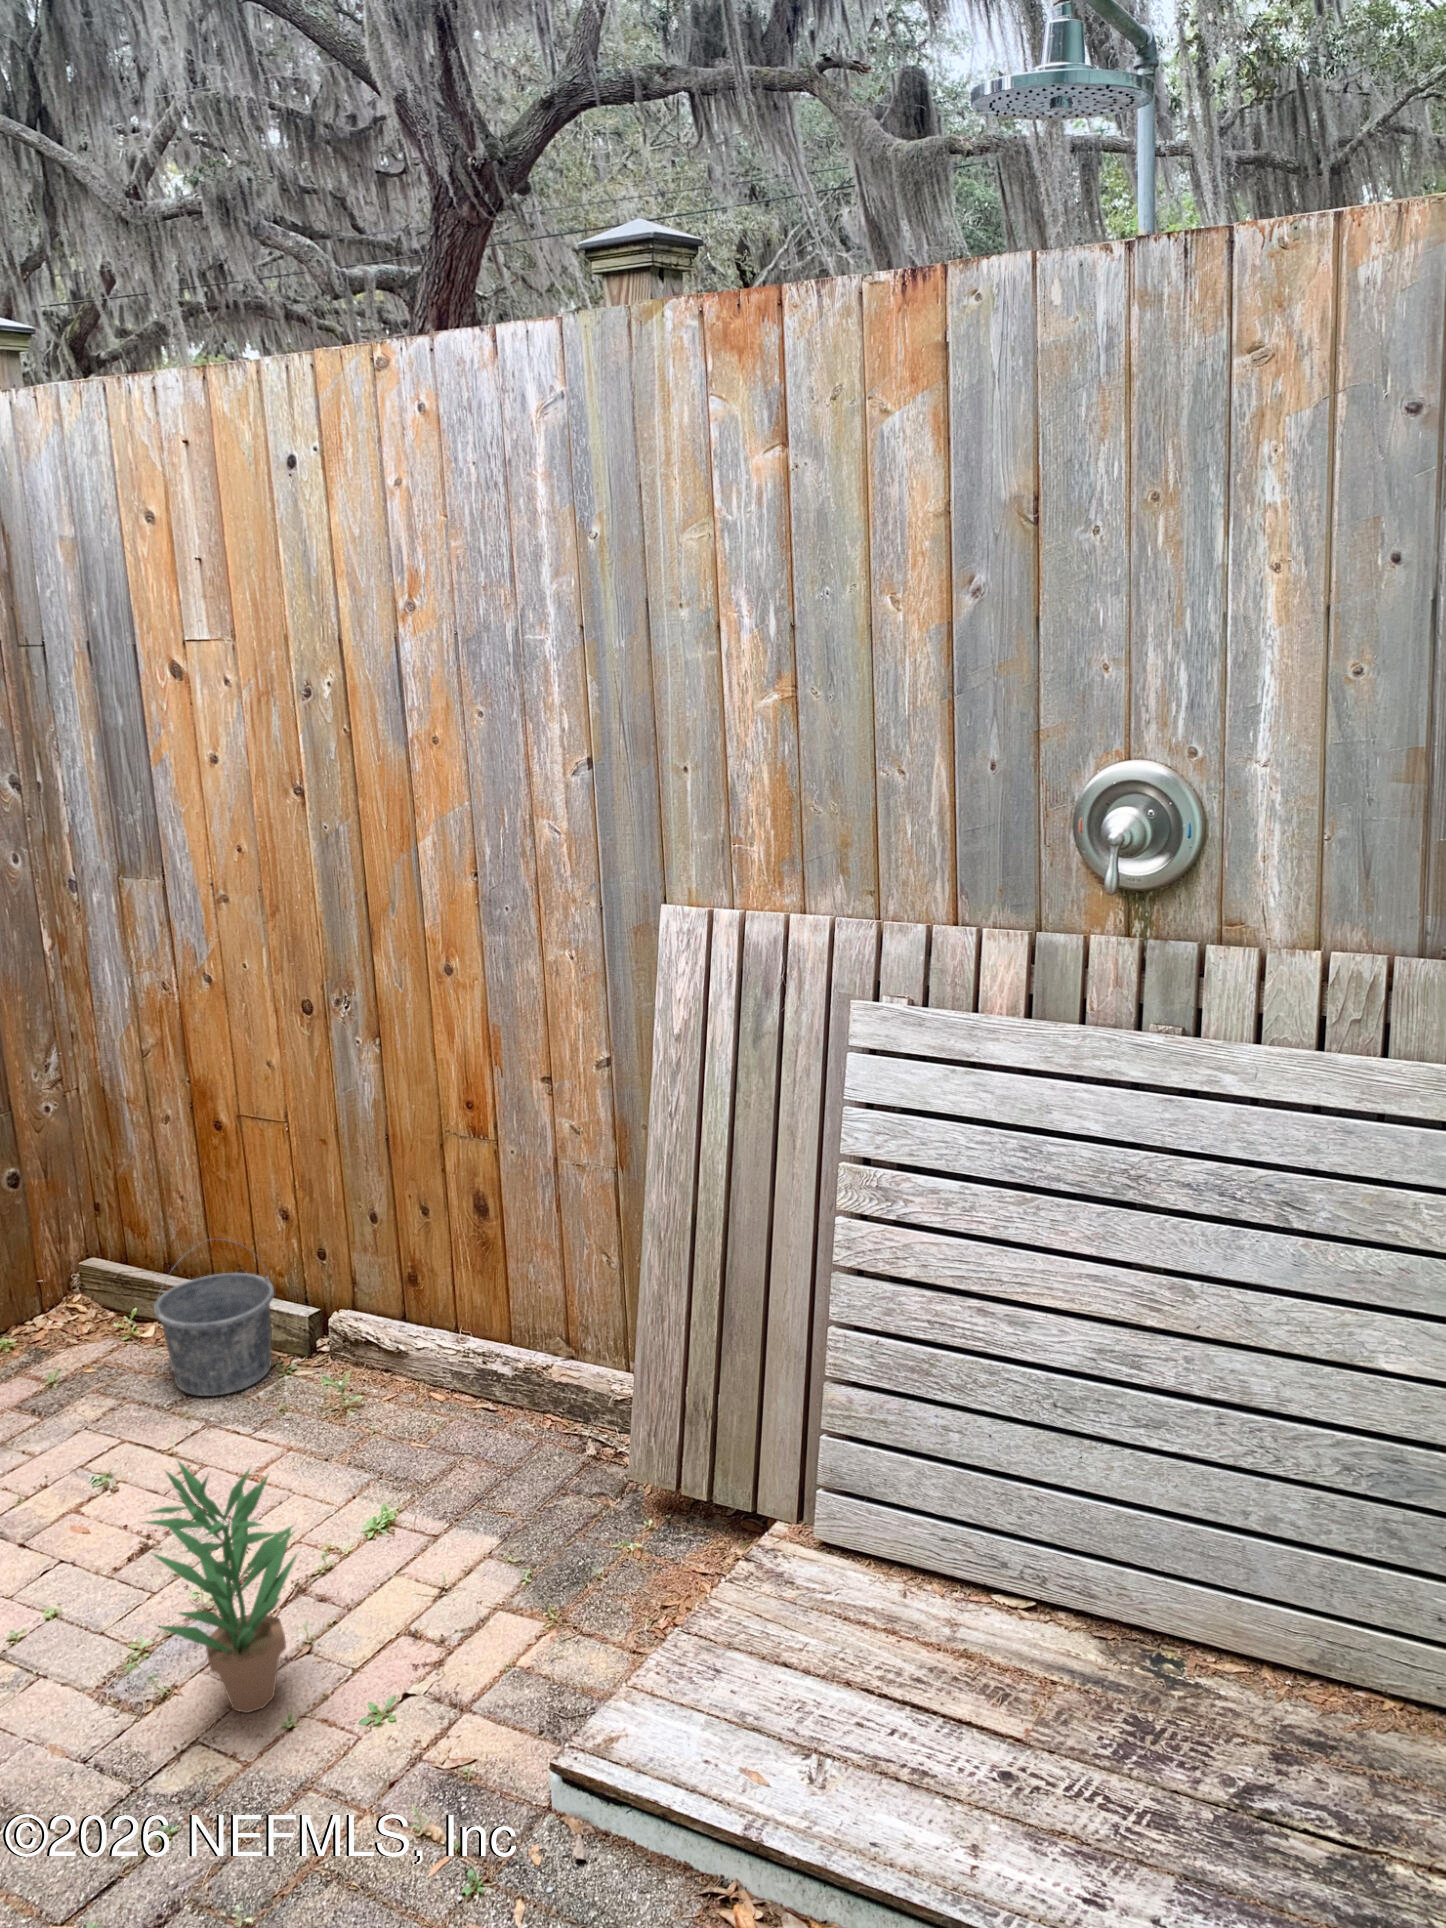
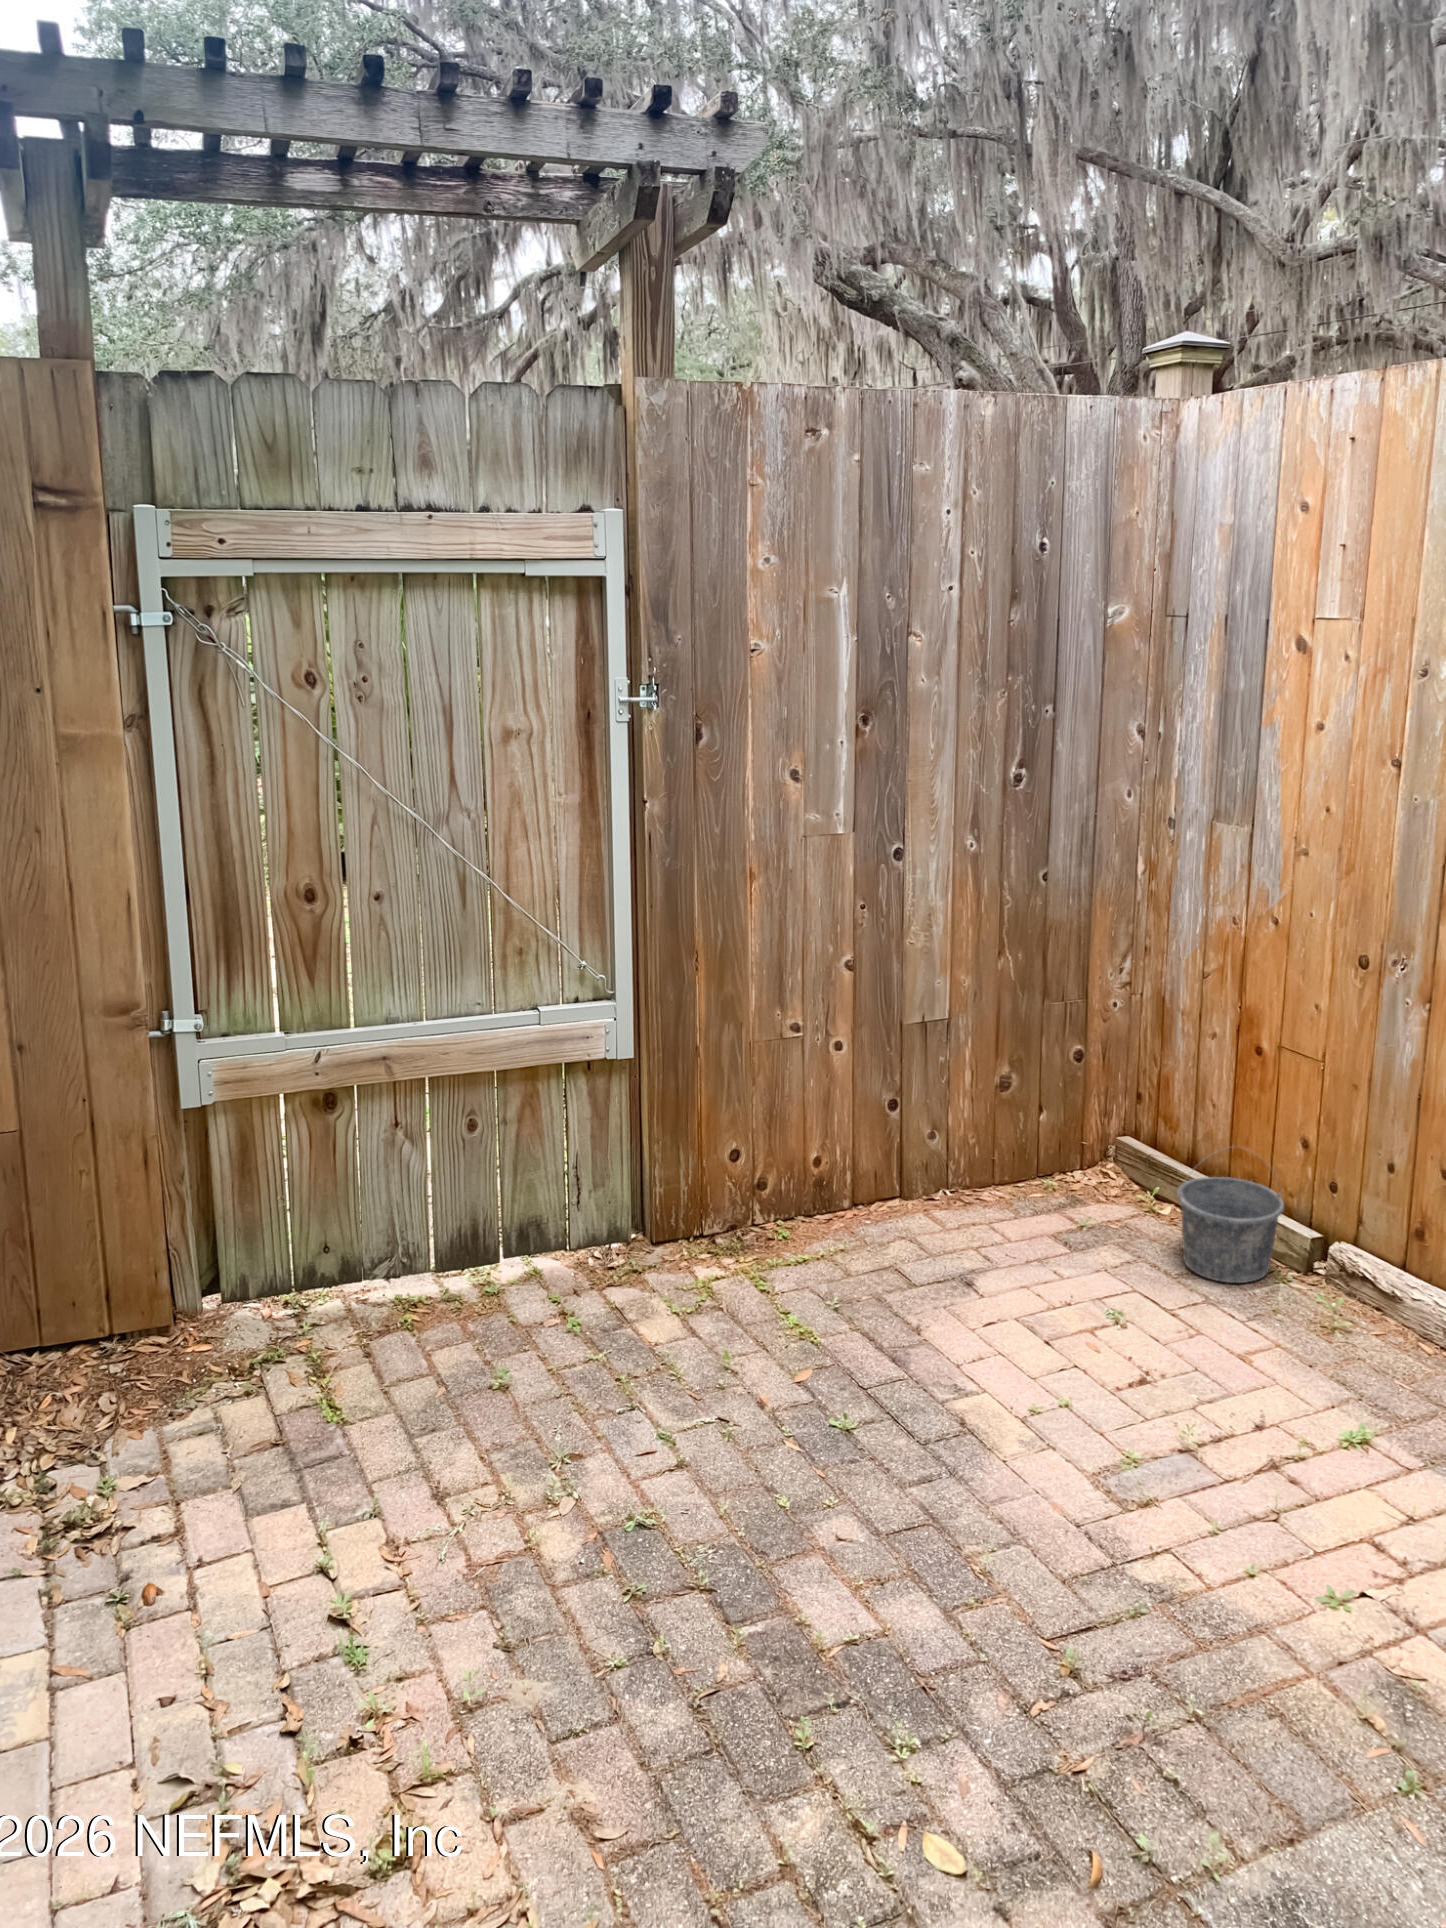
potted plant: present [145,1462,297,1713] -> none [1156,1317,1292,1549]

